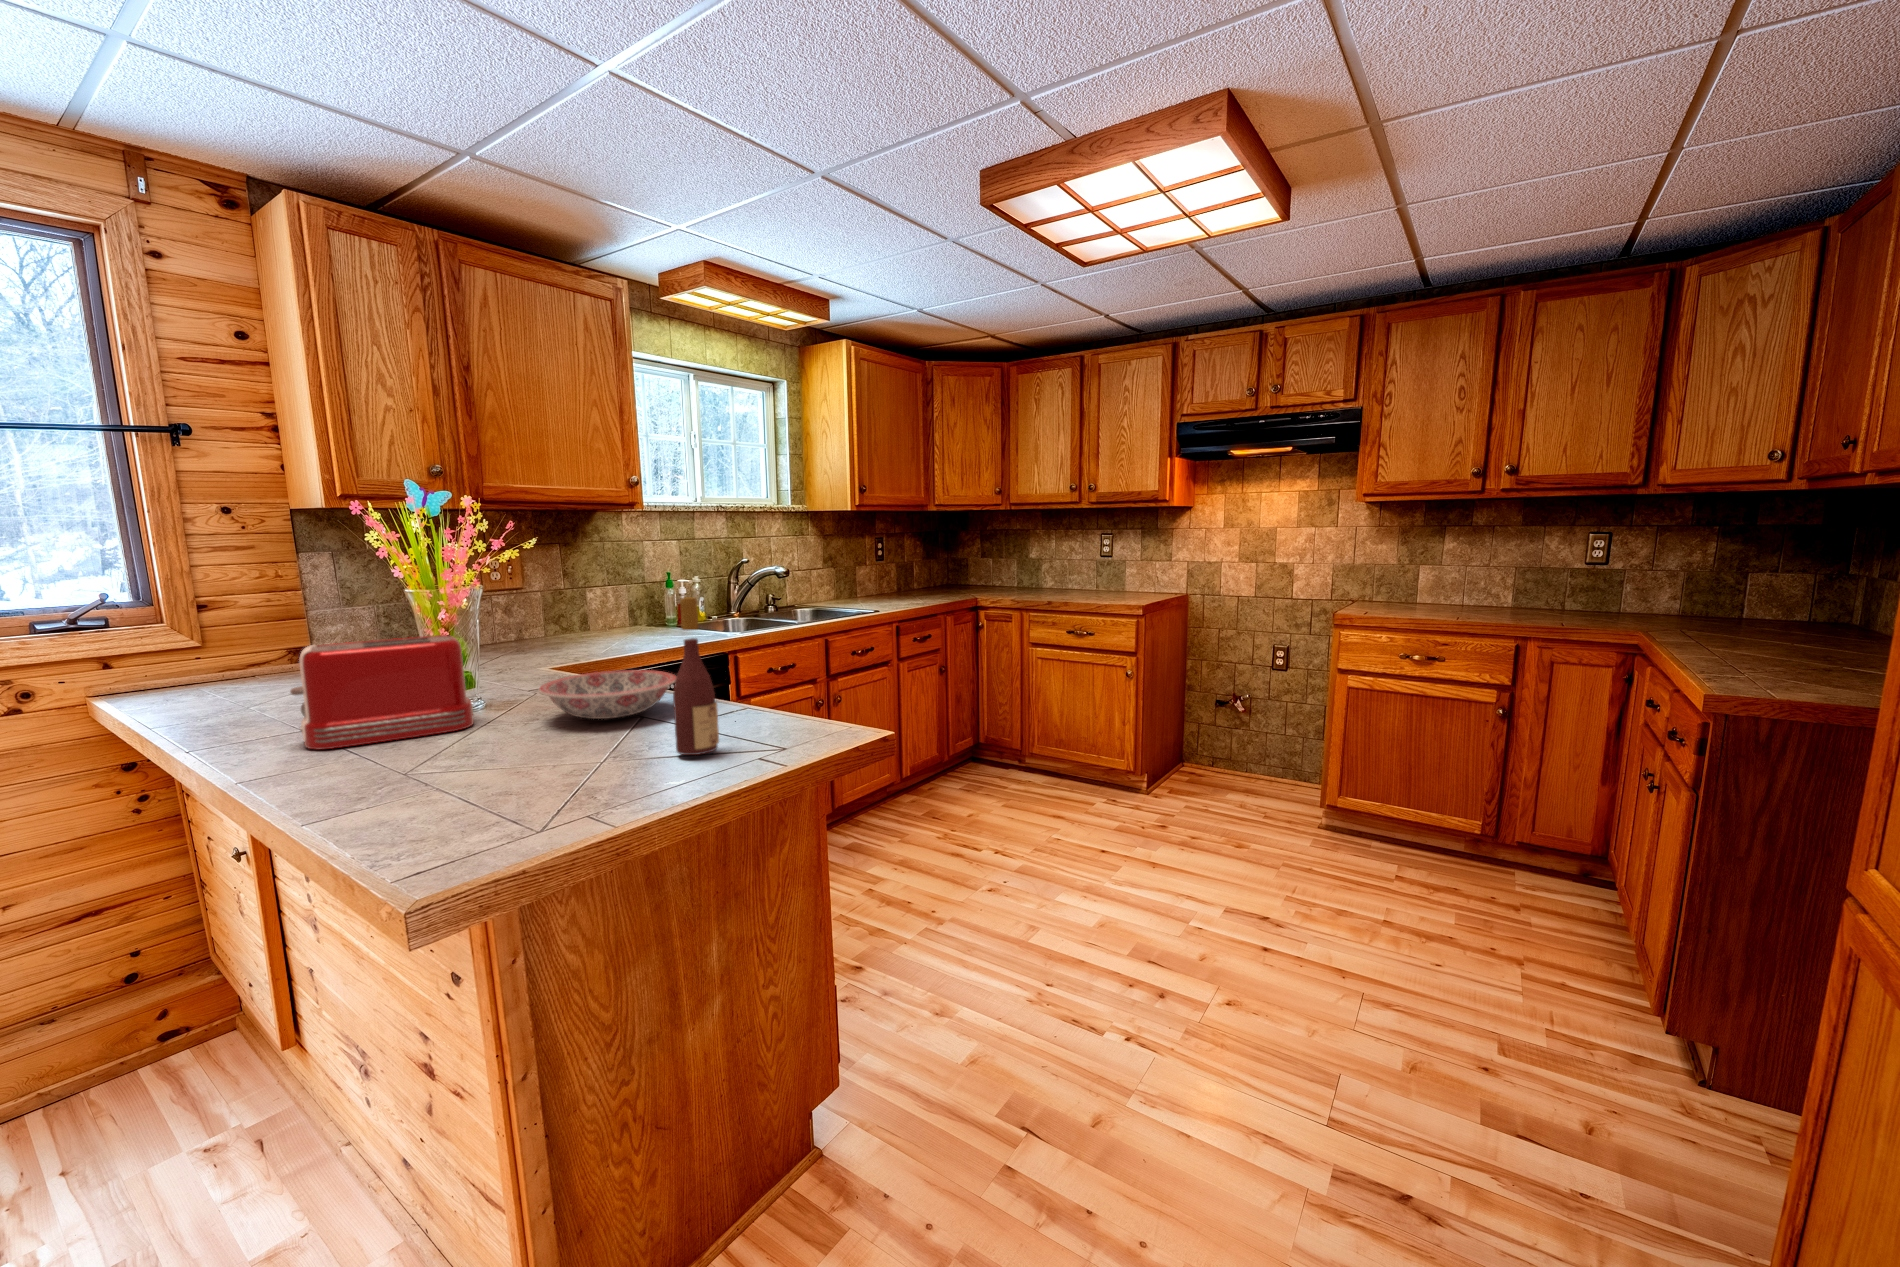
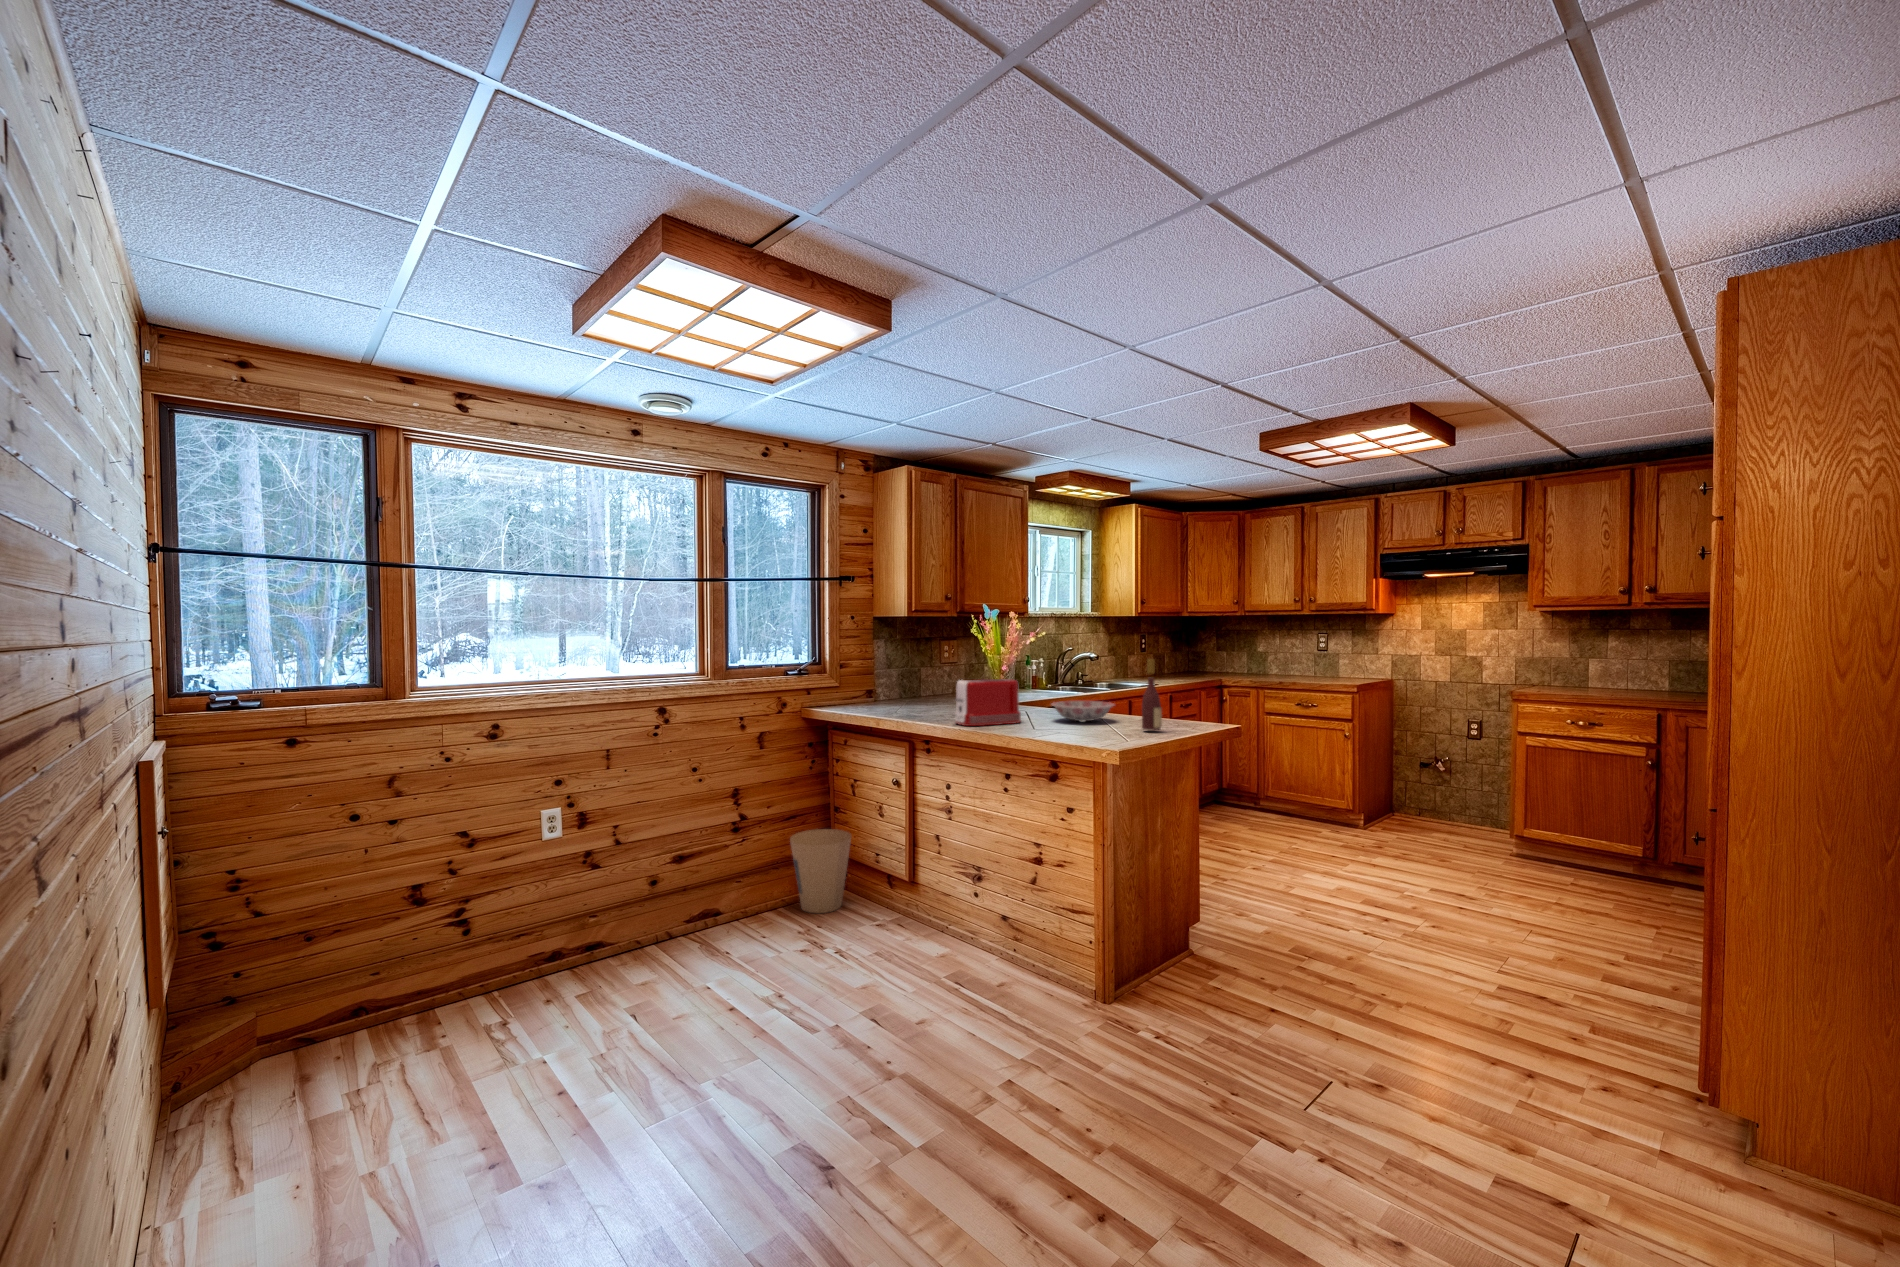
trash can: none [16,926,197,1115] -> present [790,829,851,913]

